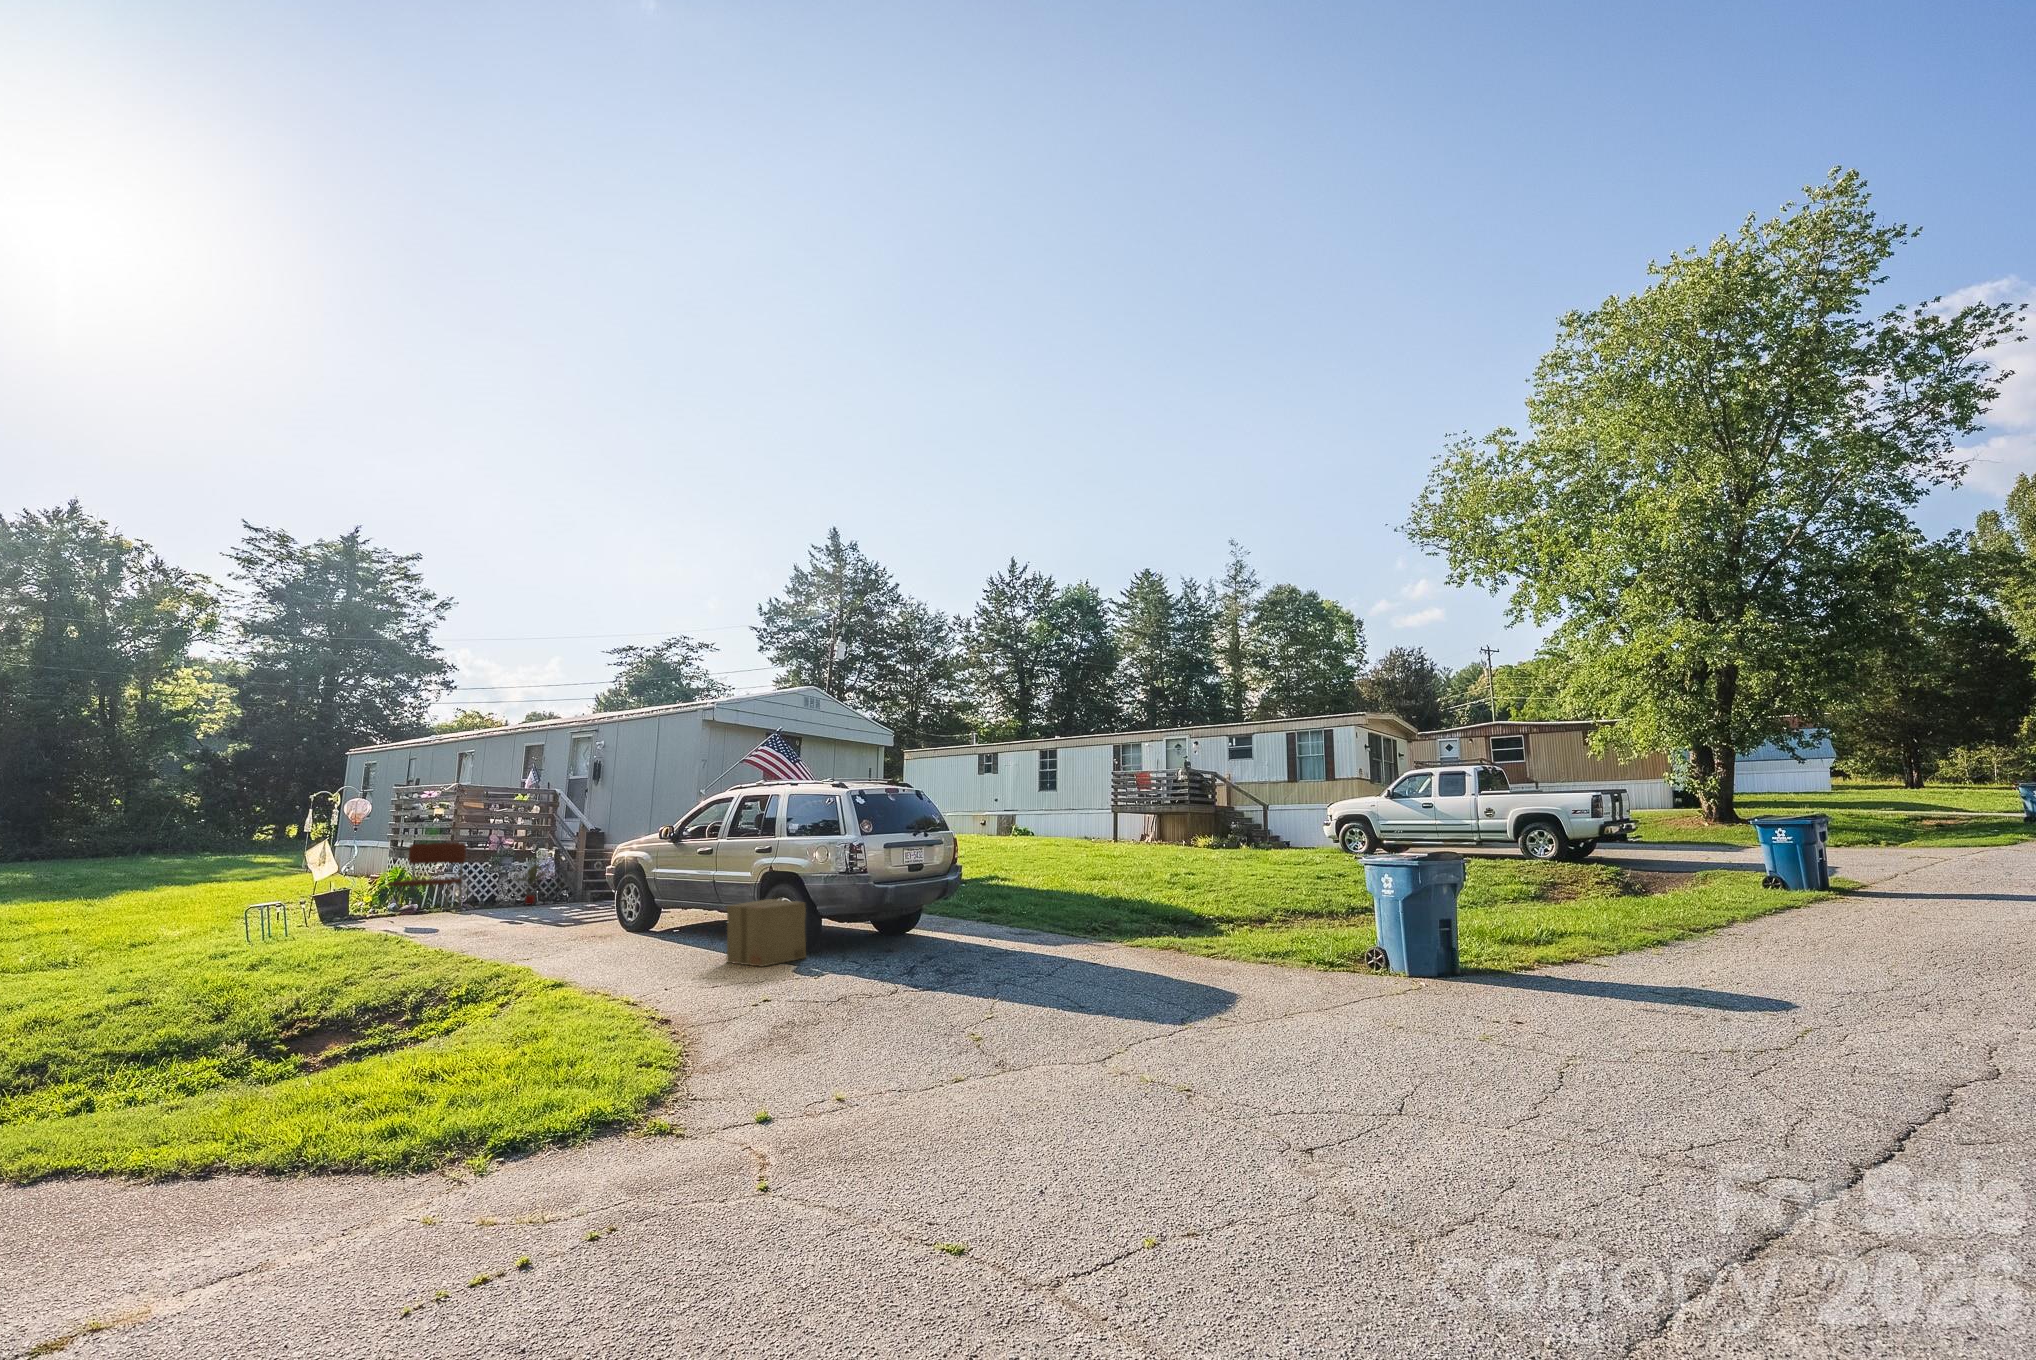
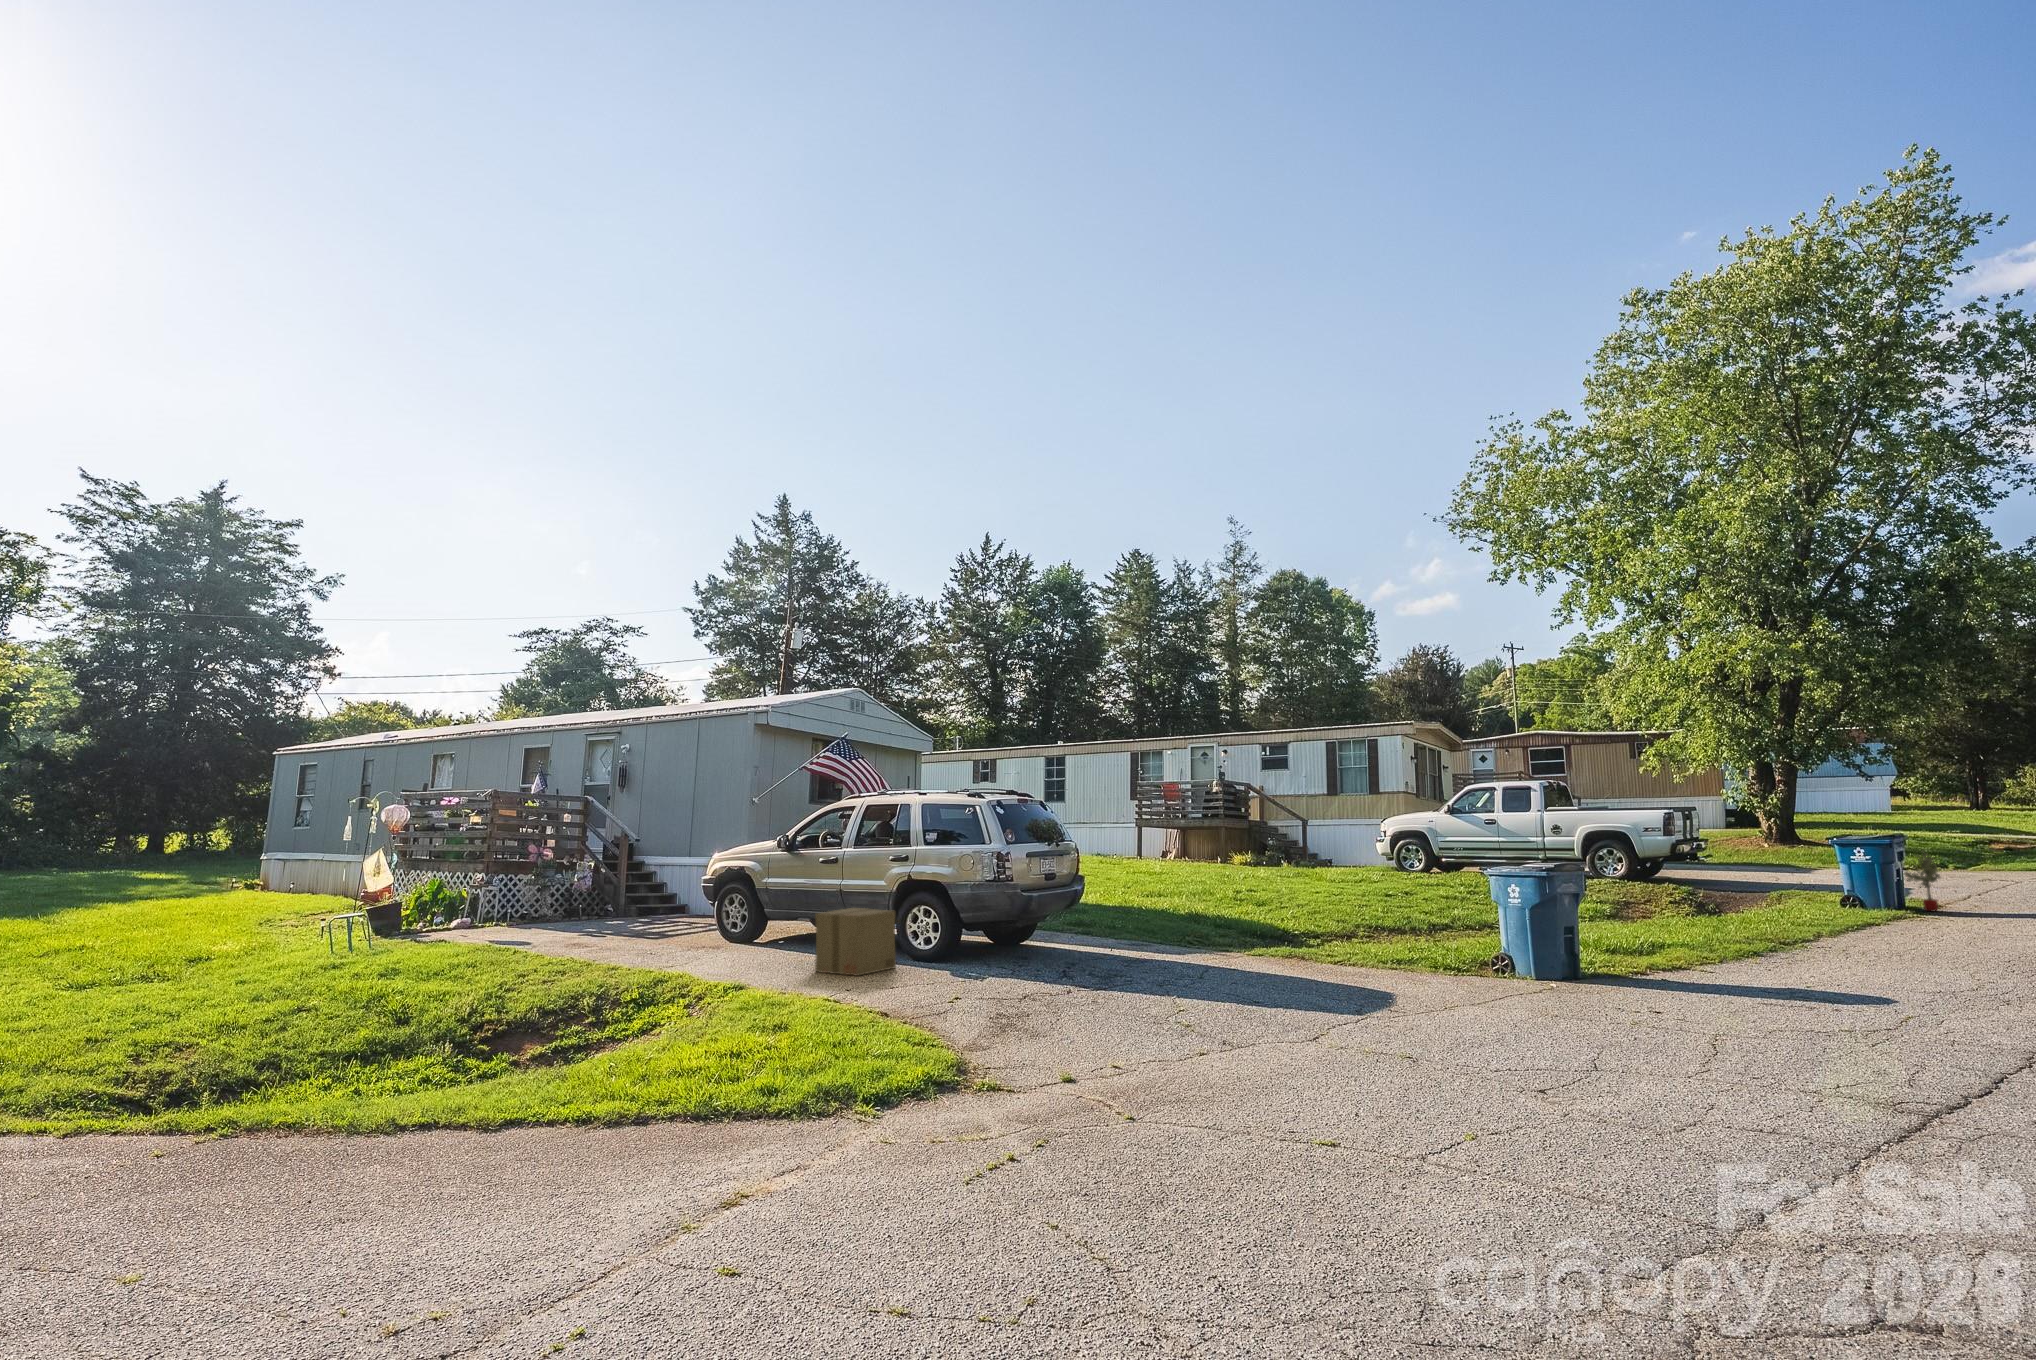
bench: present [387,843,466,912] -> none [385,849,468,924]
potted tree: present [513,859,550,904] -> present [1904,851,1940,911]

